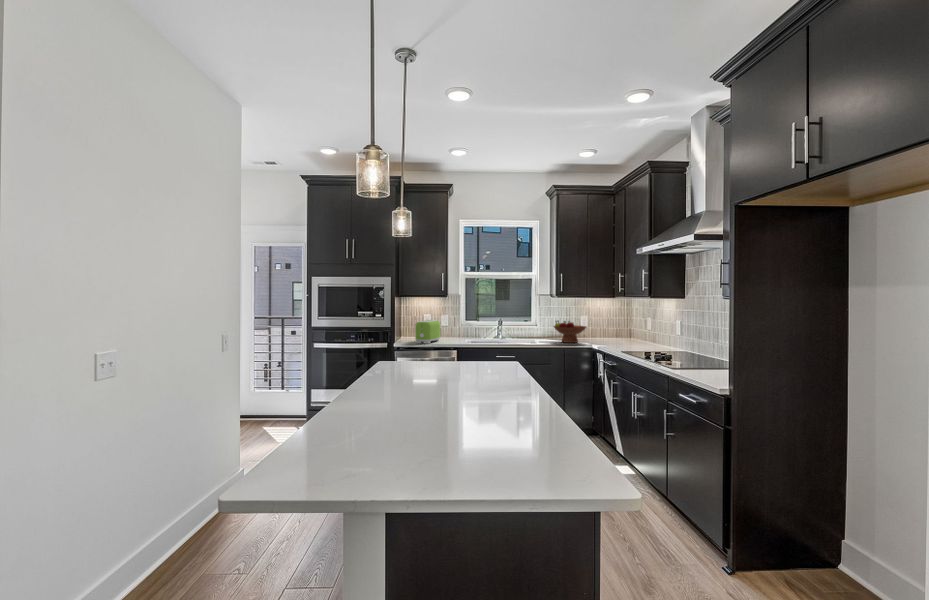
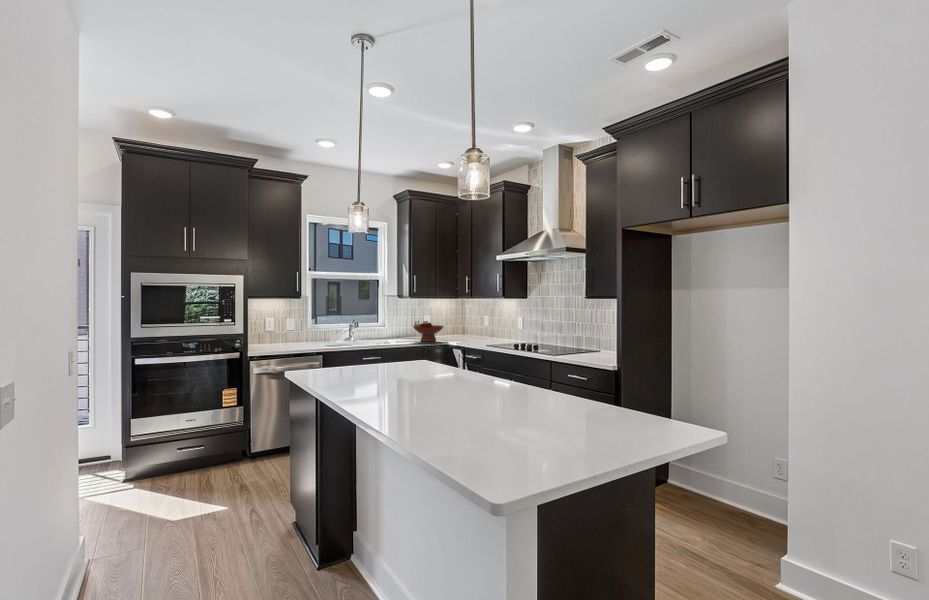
toaster: present [415,320,440,343] -> none [276,324,298,351]

